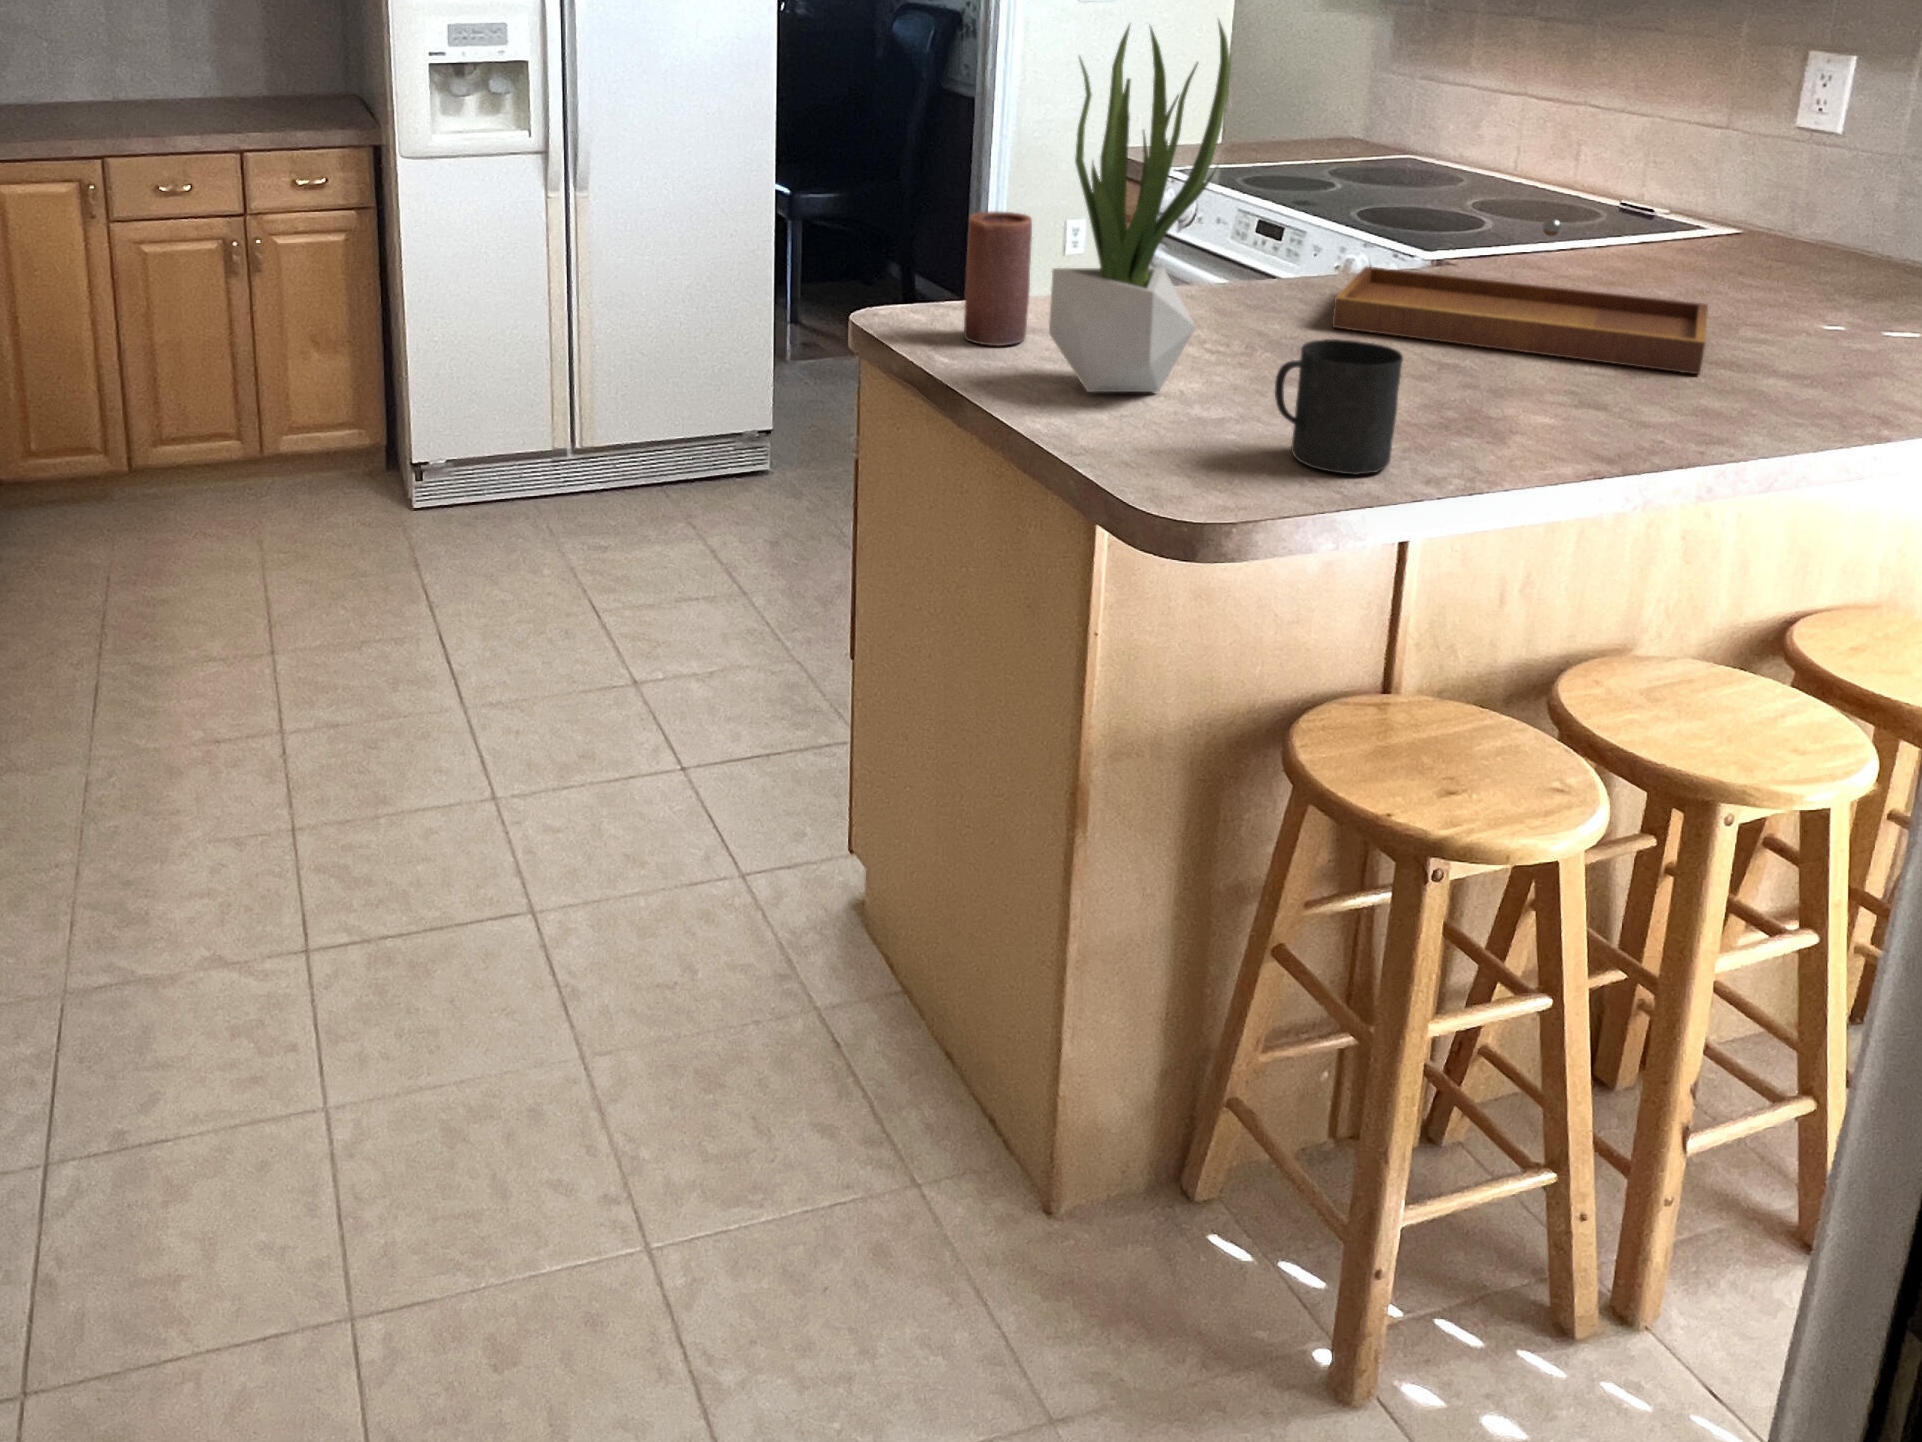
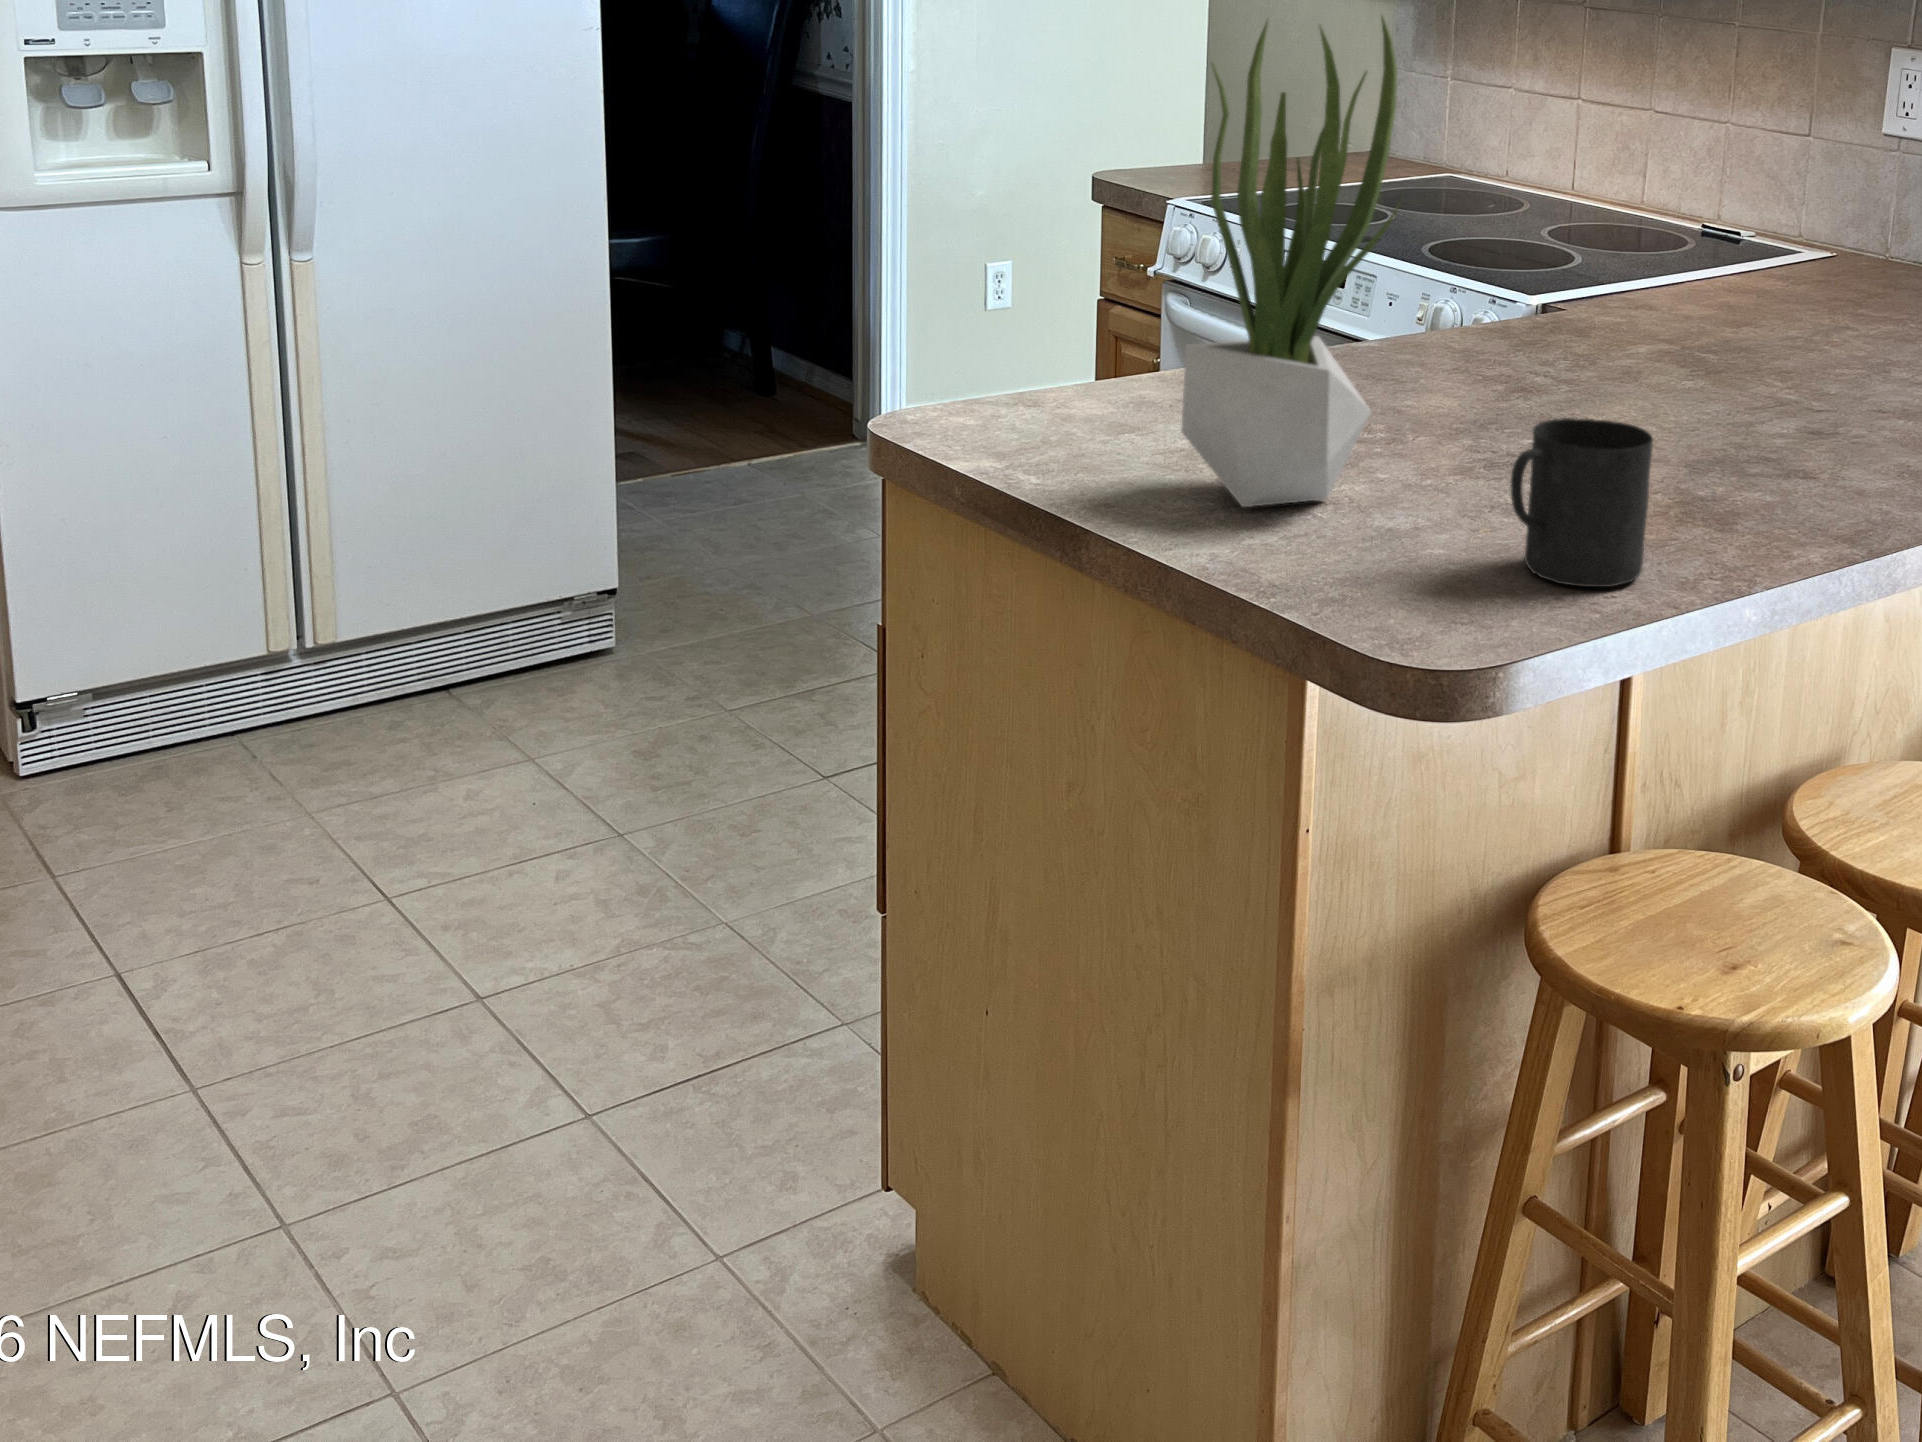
candle: present [964,211,1032,346] -> none [1039,269,1128,452]
tray: present [1332,218,1708,374] -> none [1482,251,1900,429]

